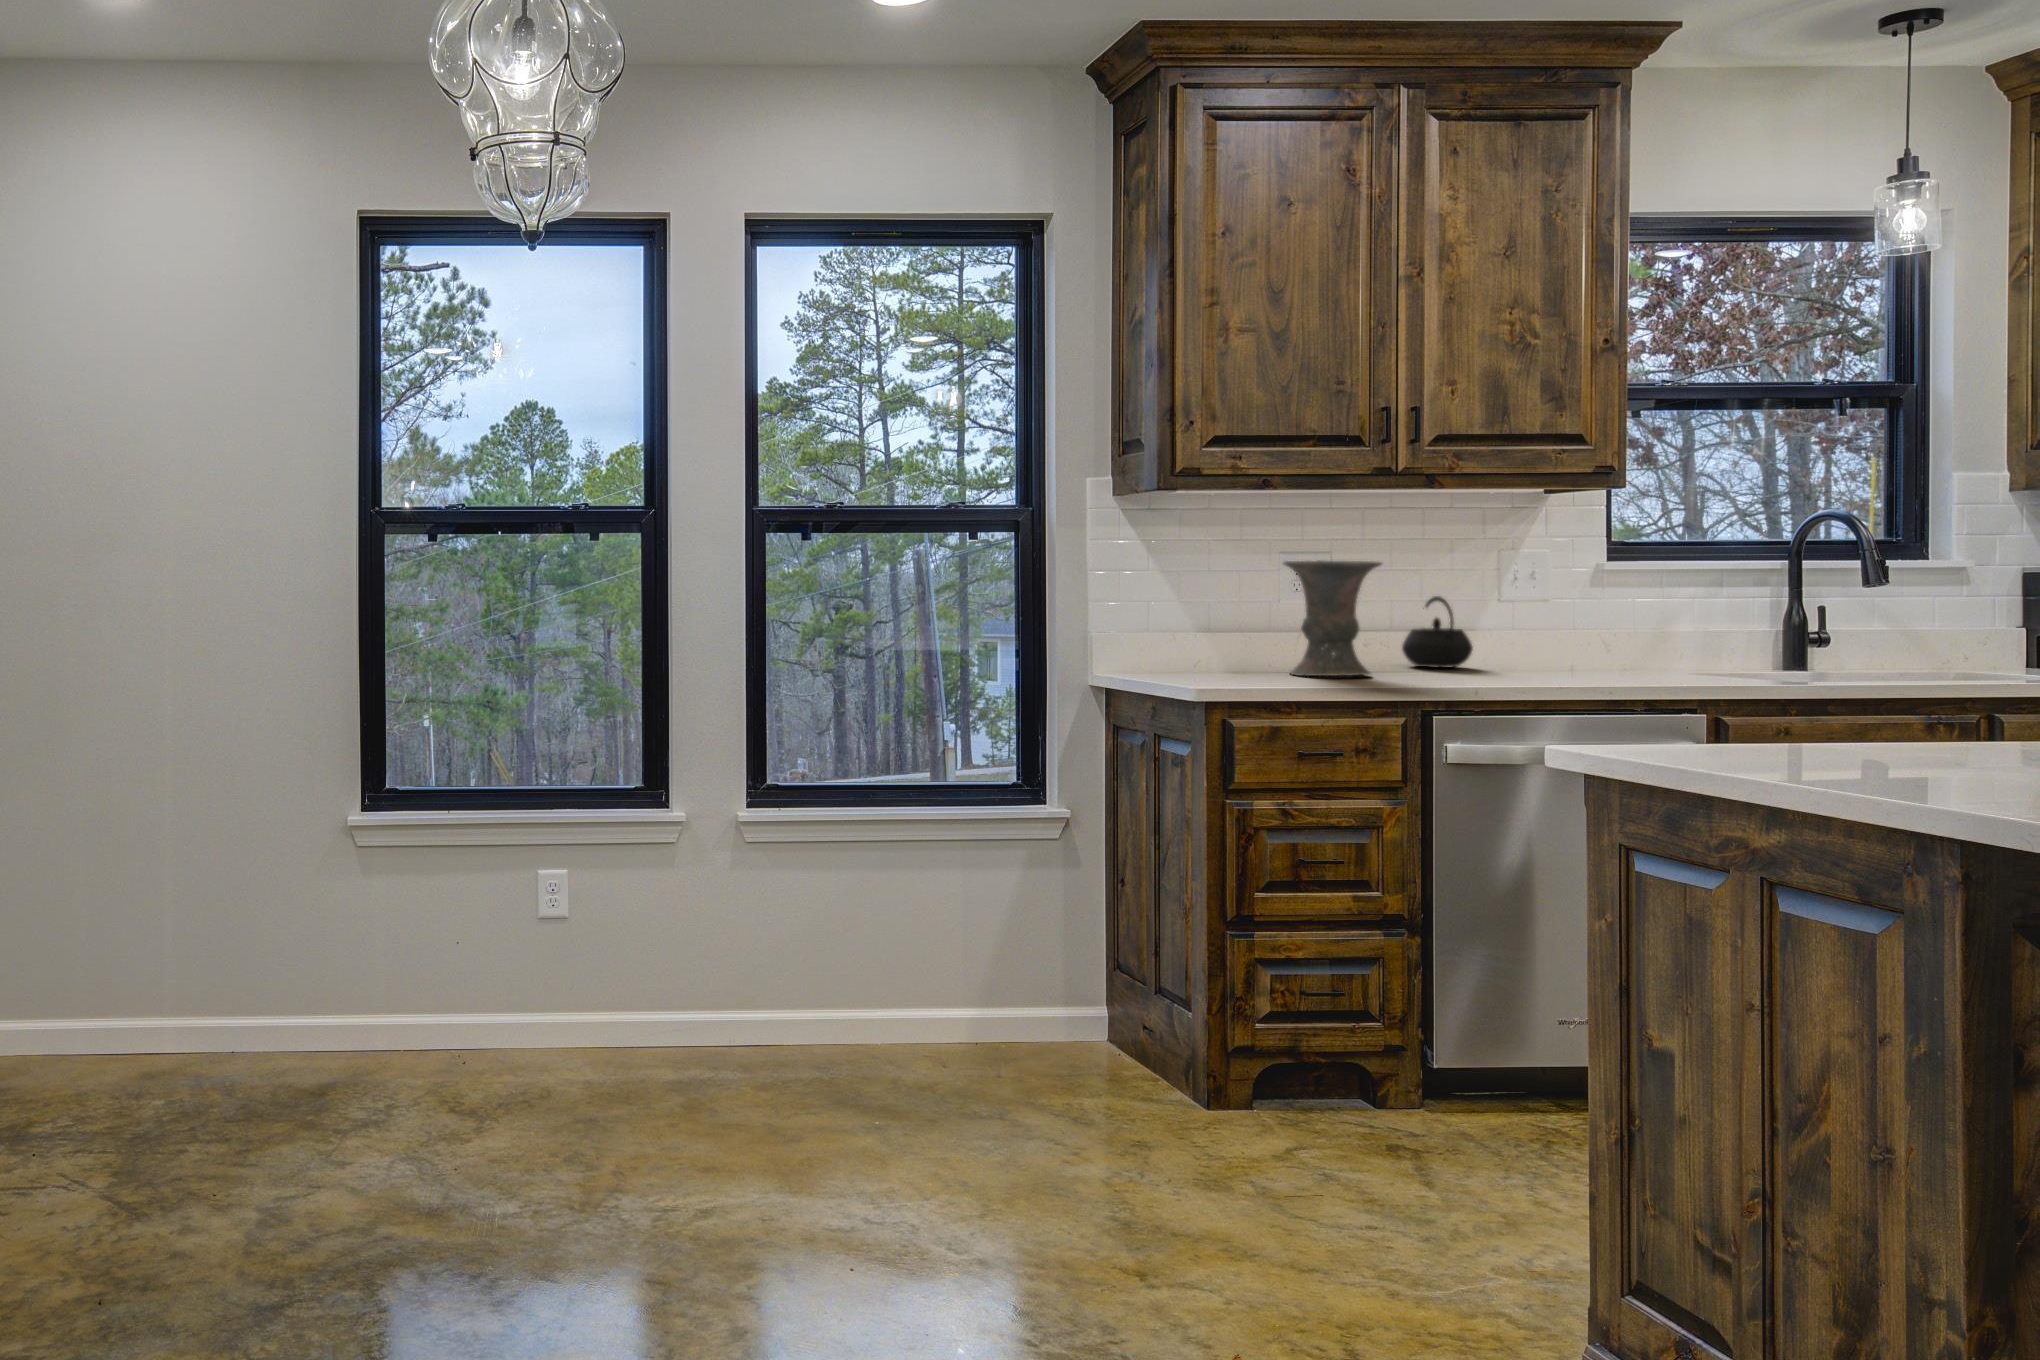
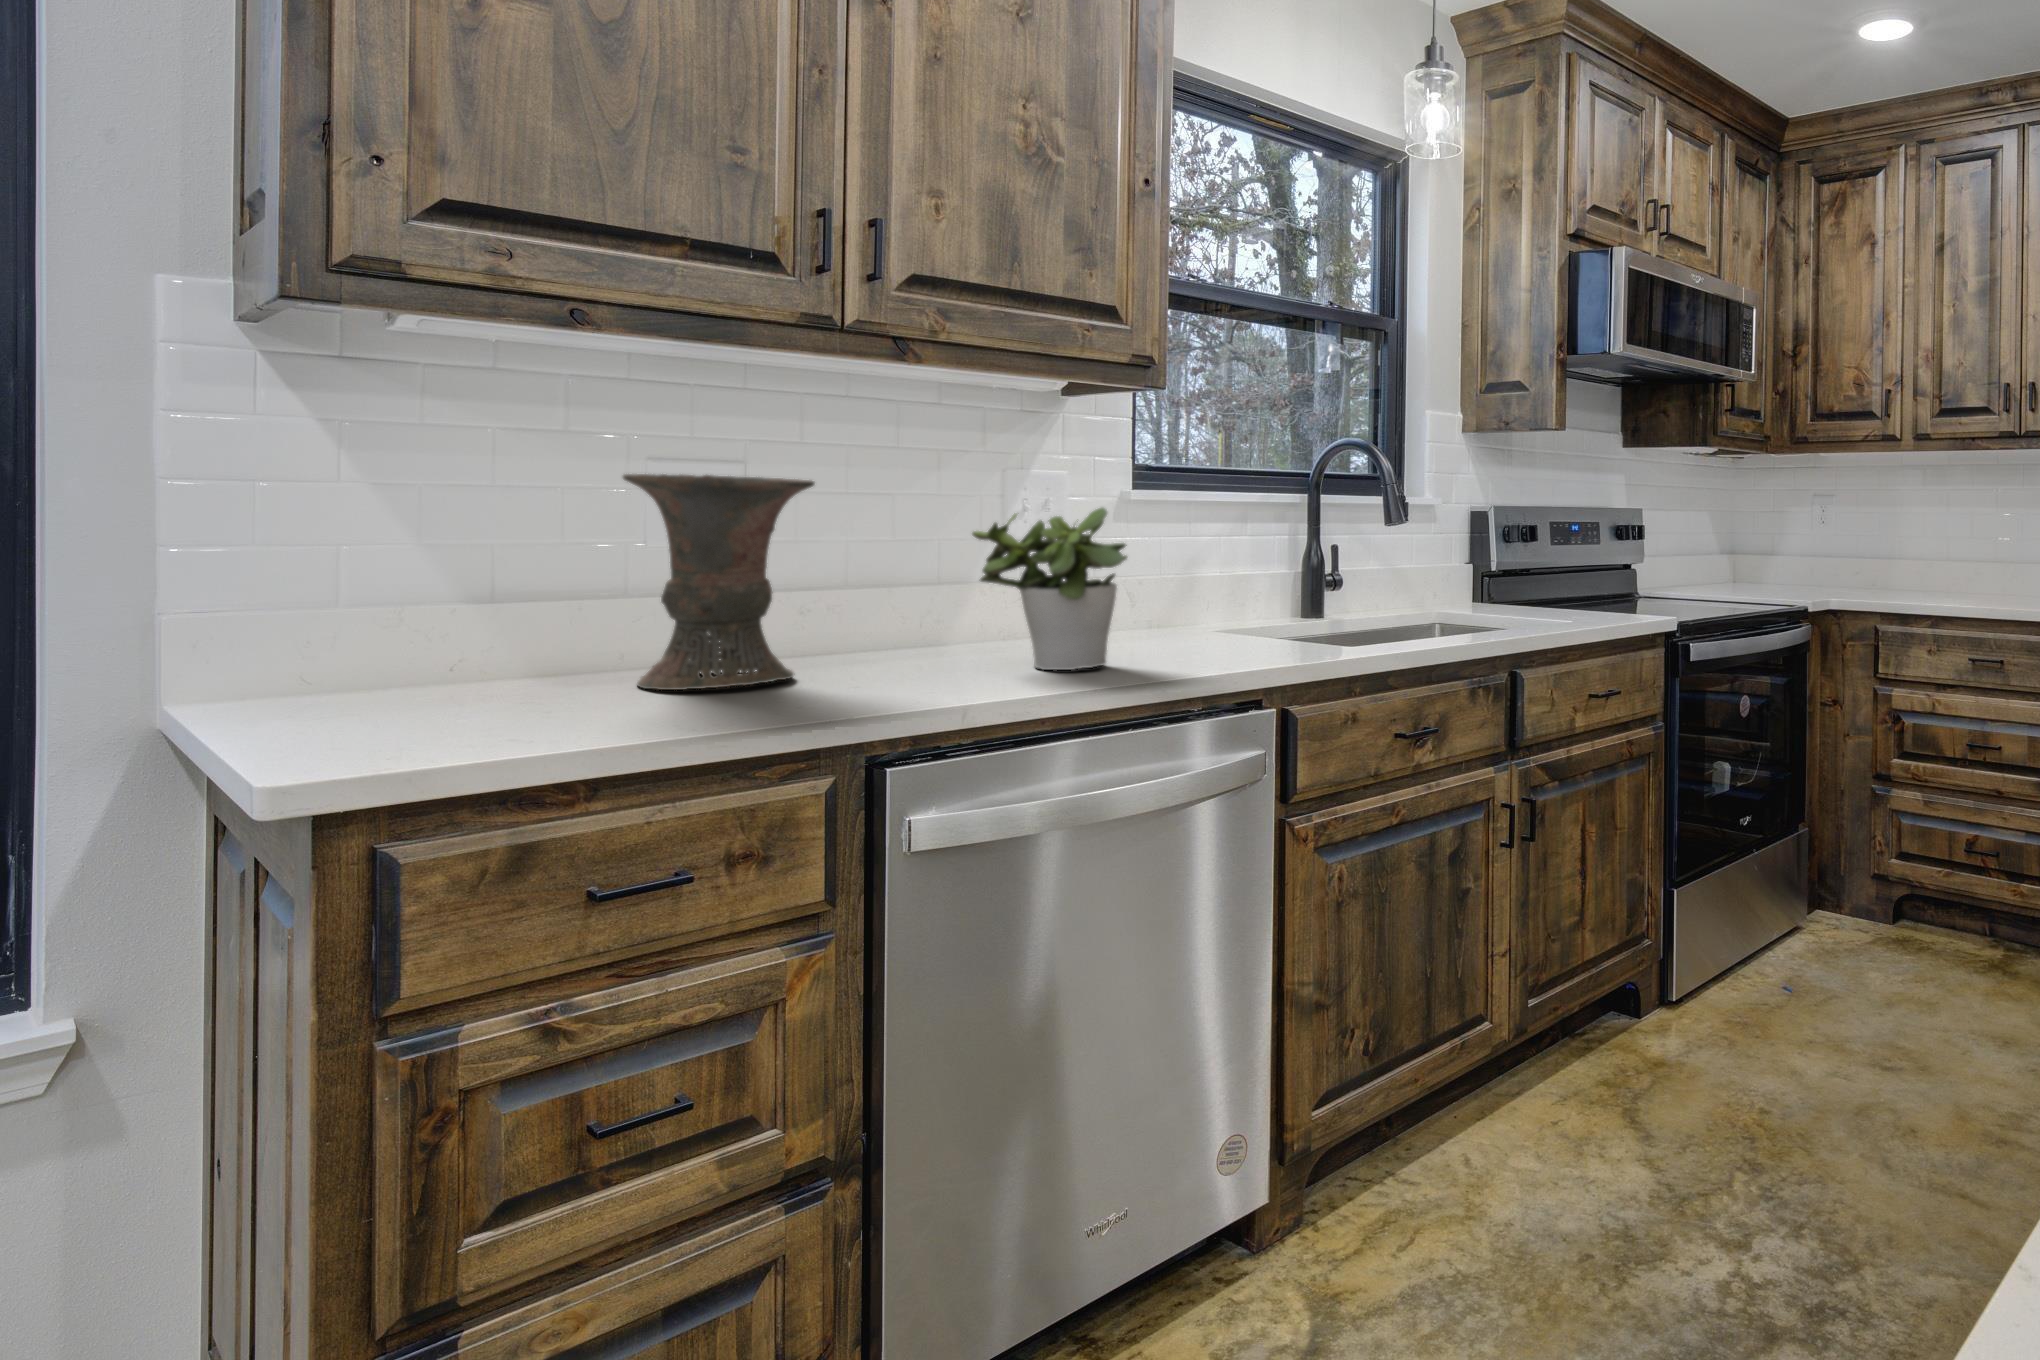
potted plant: none [1478,573,1592,681] -> present [972,508,1127,670]
kettle: present [1402,596,1473,668] -> none [860,536,965,647]

